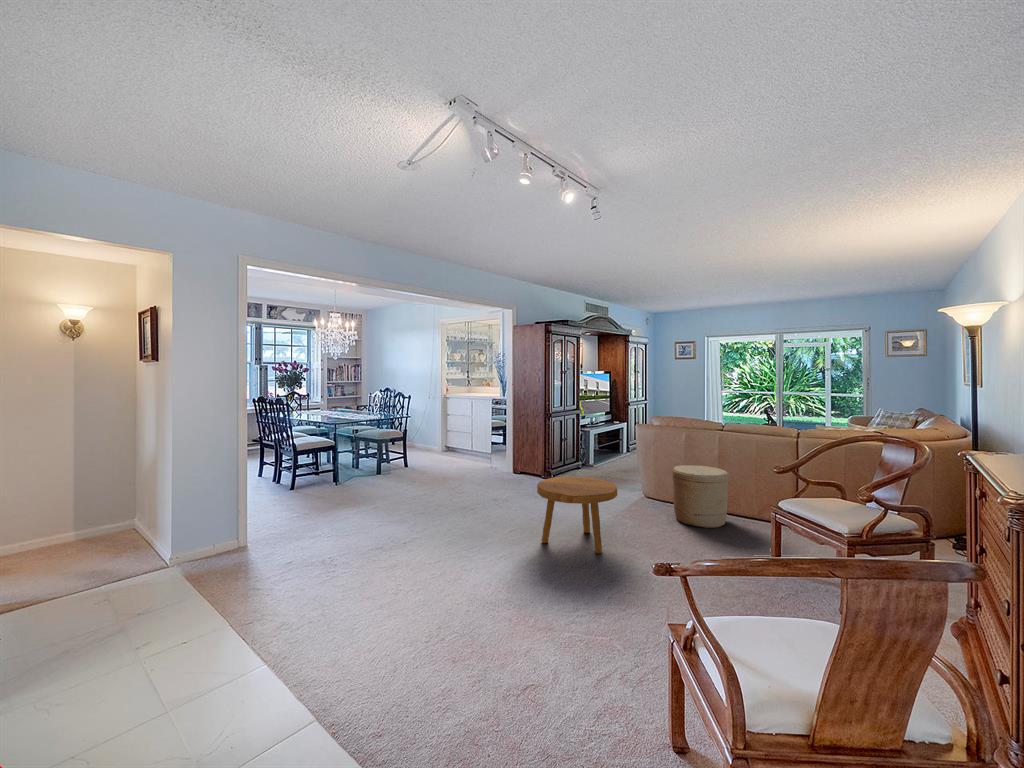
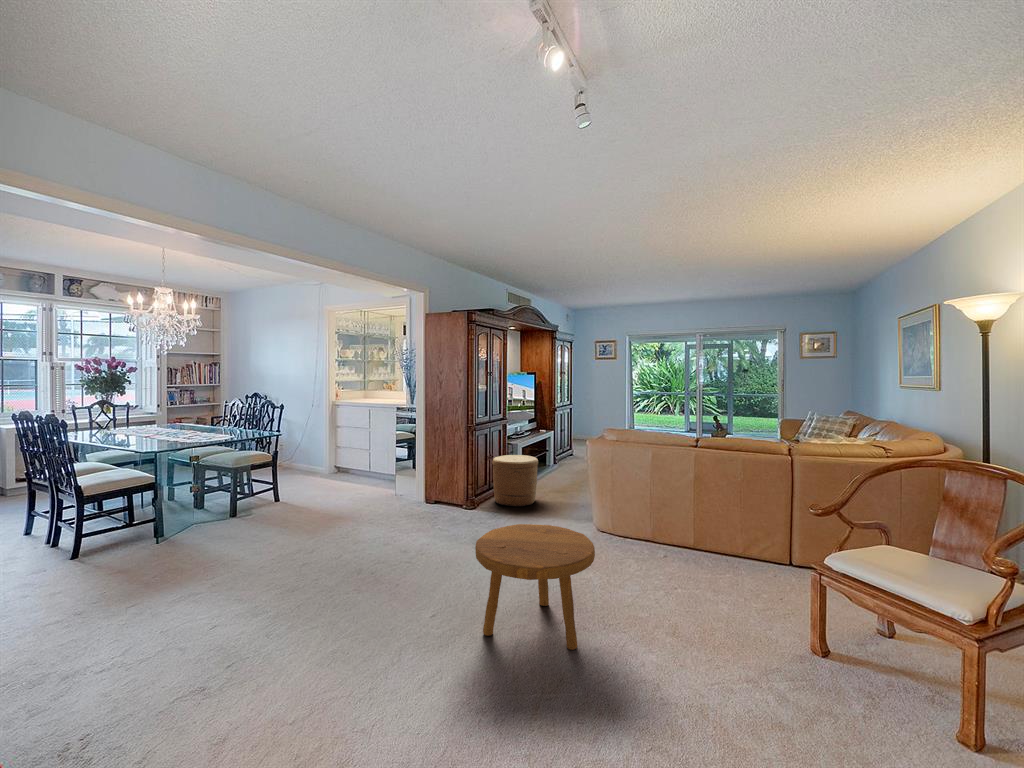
woven basket: present [672,465,729,528] -> present [492,455,538,507]

